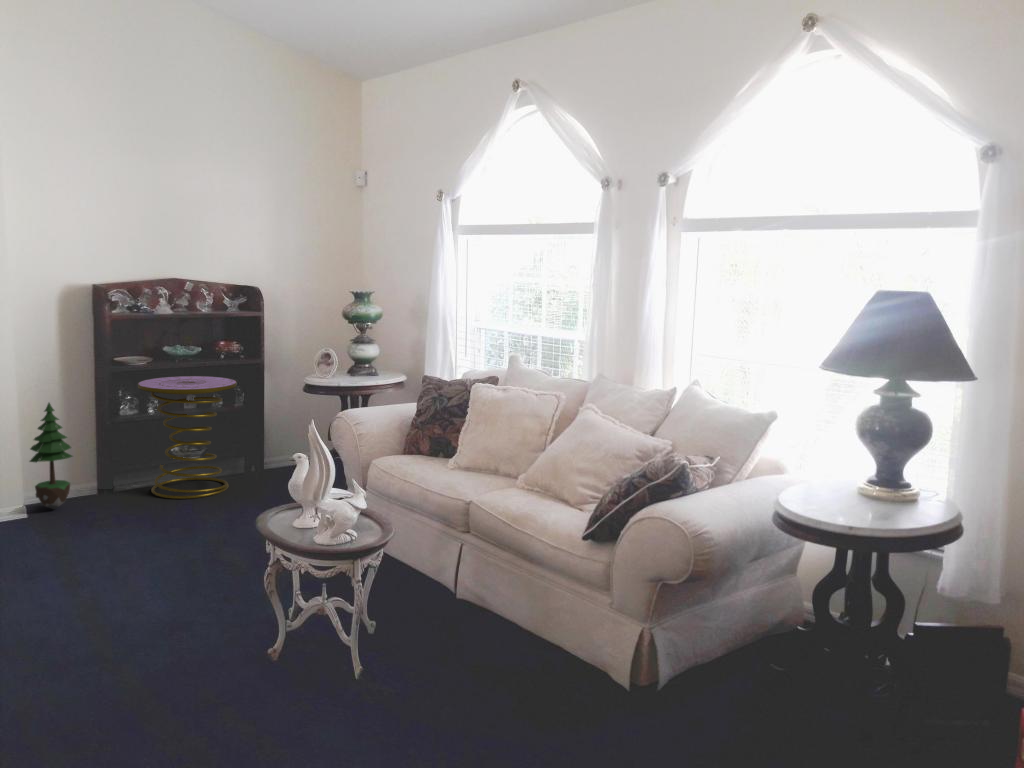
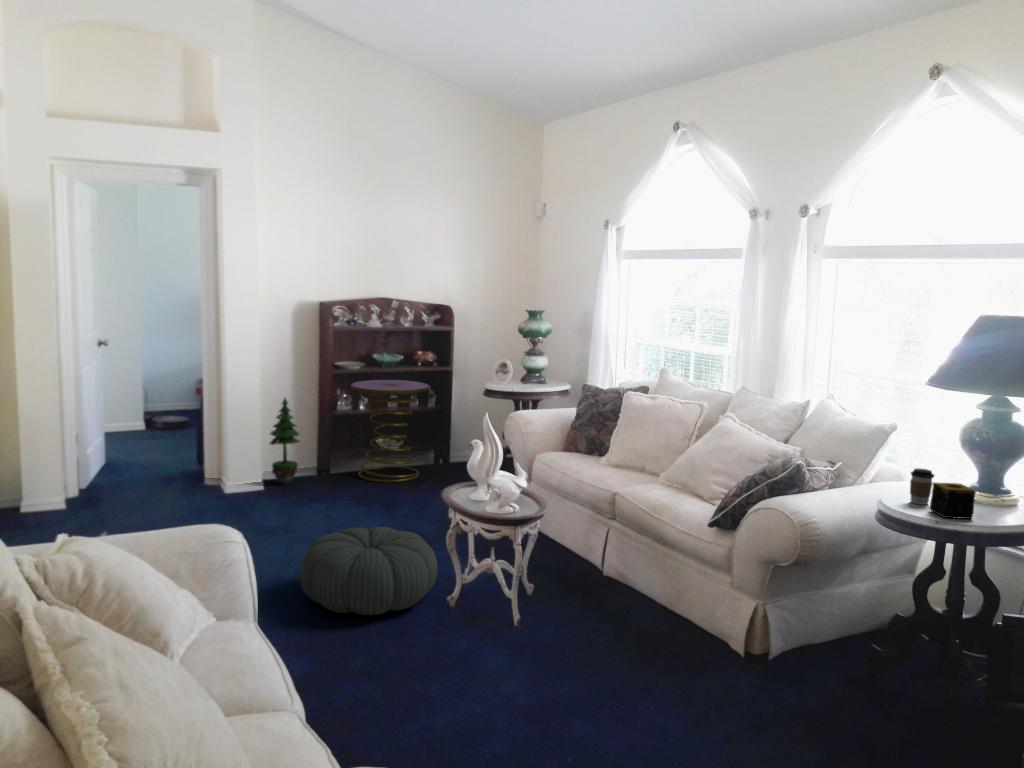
coffee cup: none [806,463,832,504] -> present [910,469,934,505]
candle: none [831,479,882,520] -> present [930,482,976,519]
pouf: none [64,566,254,688] -> present [300,527,437,615]

